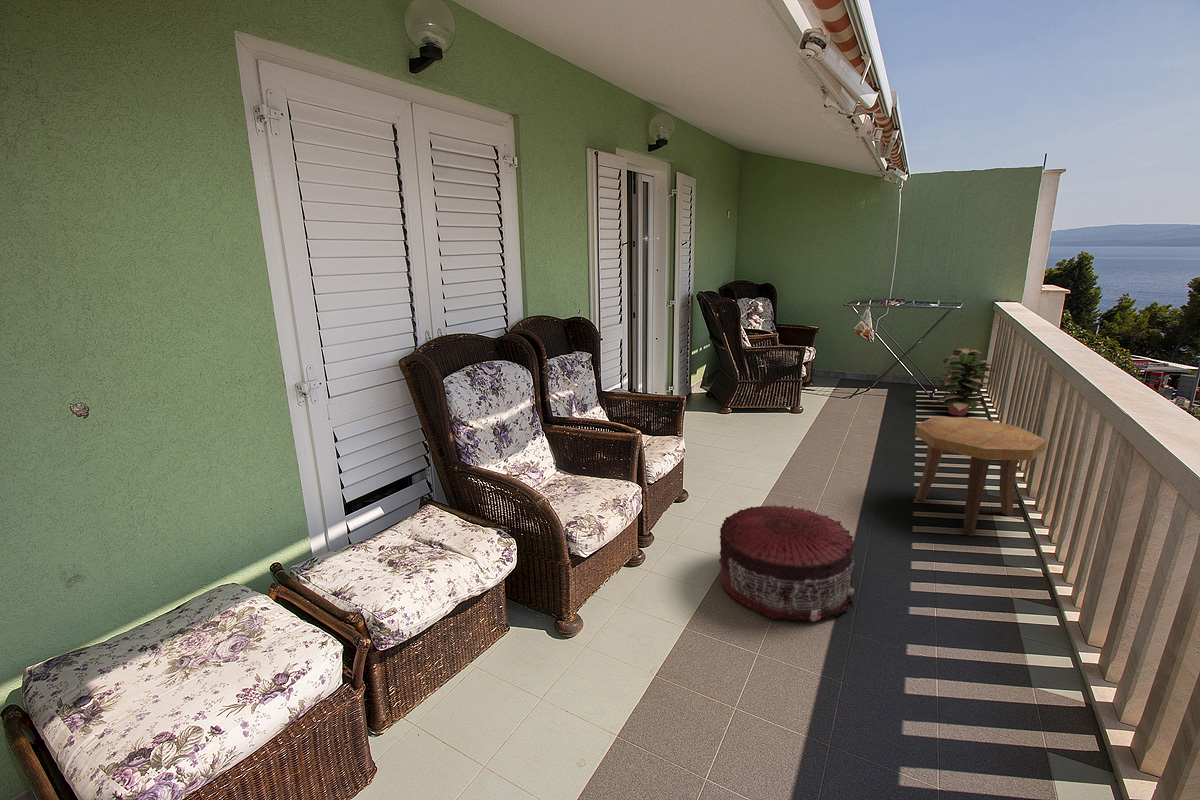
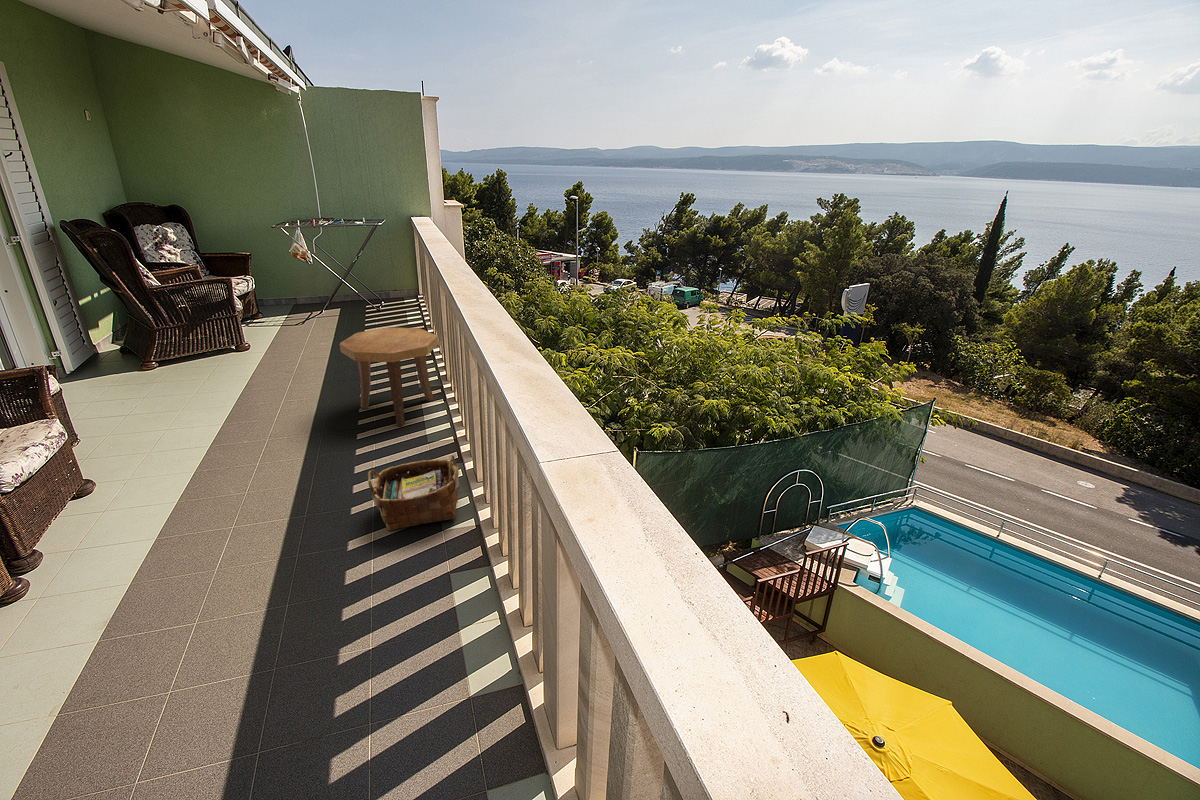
decorative plant: present [933,348,994,416] -> none [377,263,421,324]
pouf: present [719,505,855,621] -> none [131,450,298,568]
woven basket: none [952,583,1088,696] -> present [368,455,459,530]

